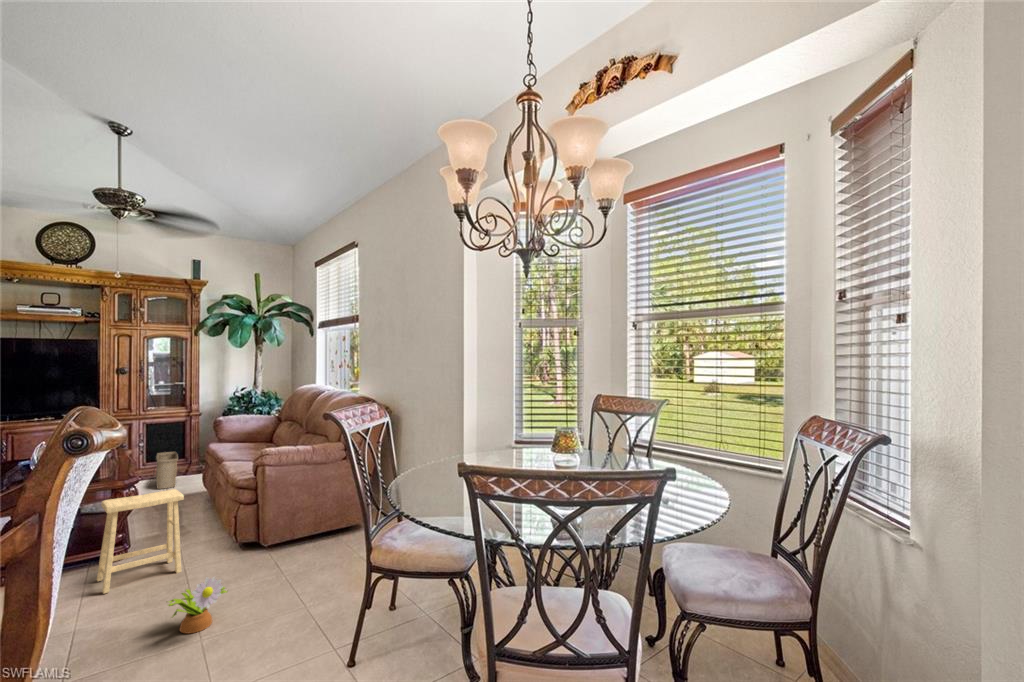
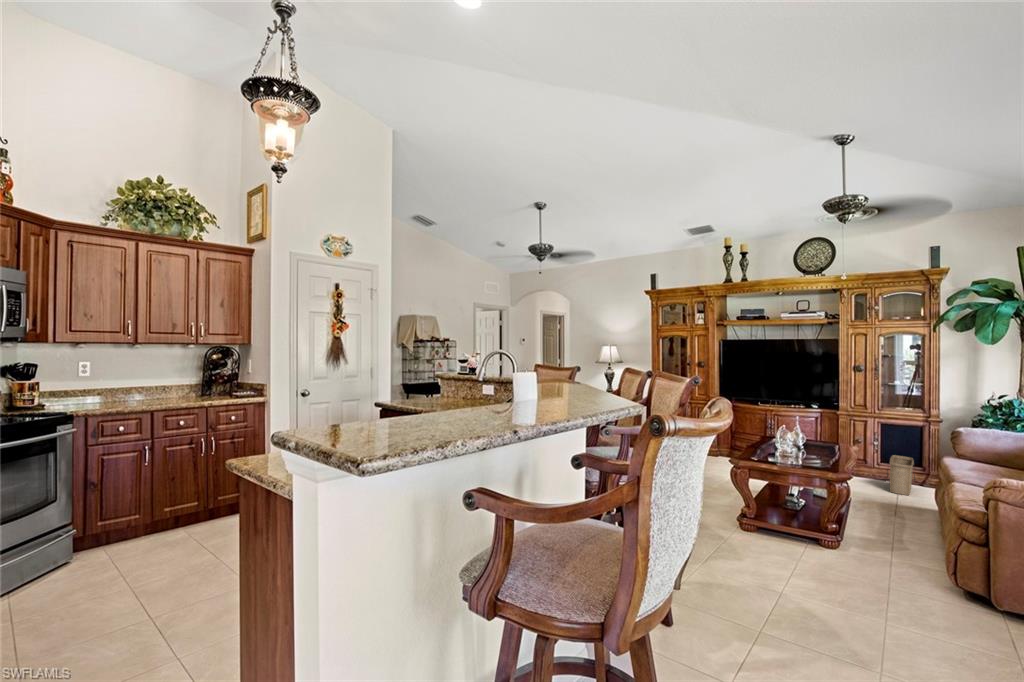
footstool: present [97,489,184,594] -> none [815,485,891,583]
decorative plant: present [168,576,227,634] -> none [858,597,927,652]

